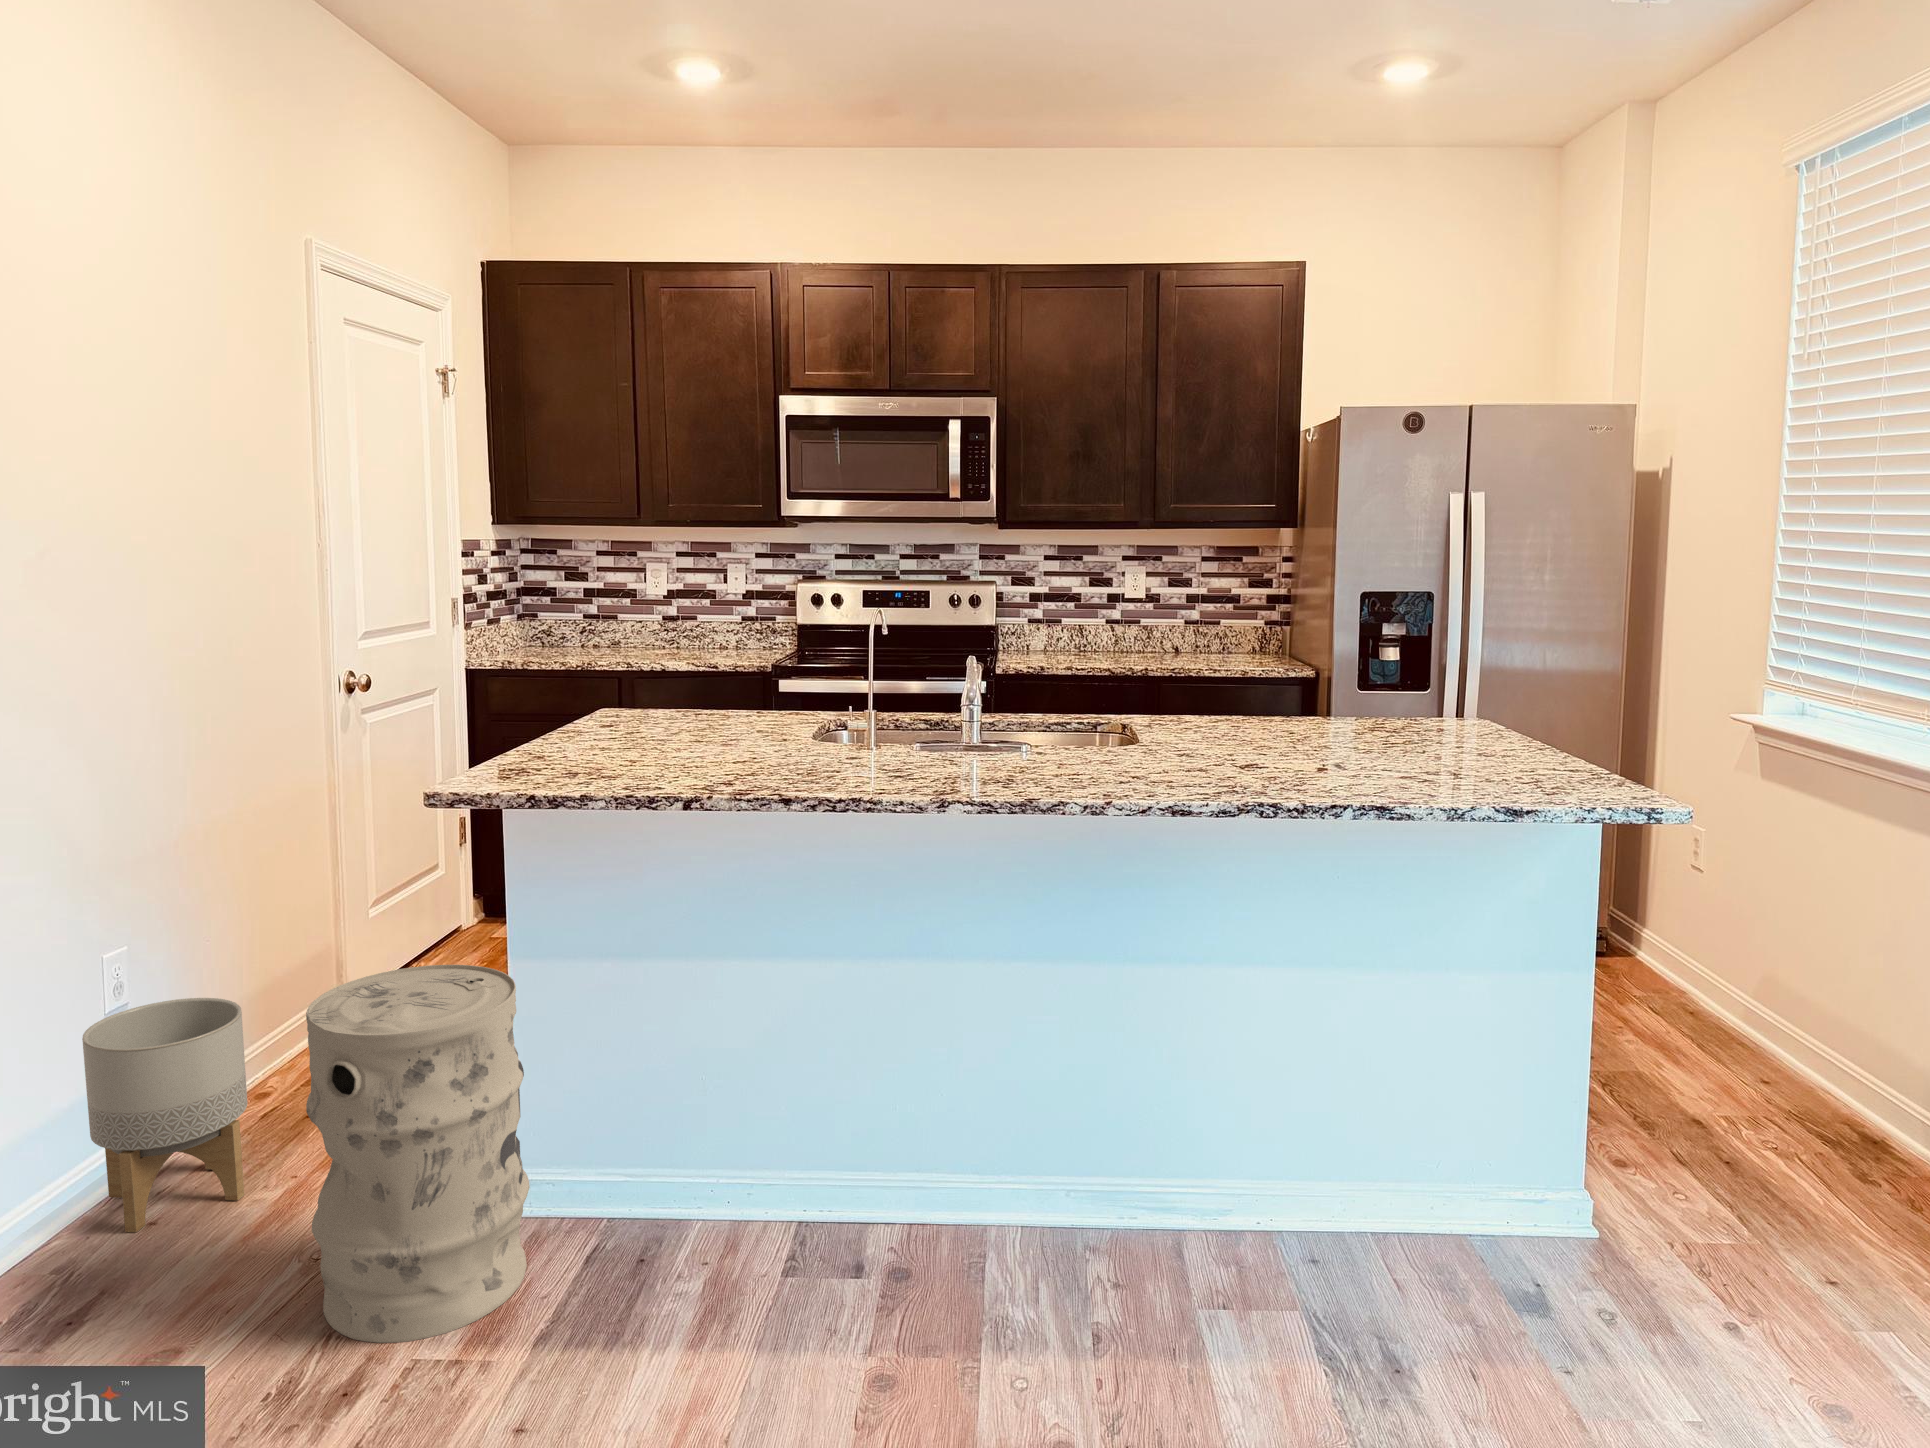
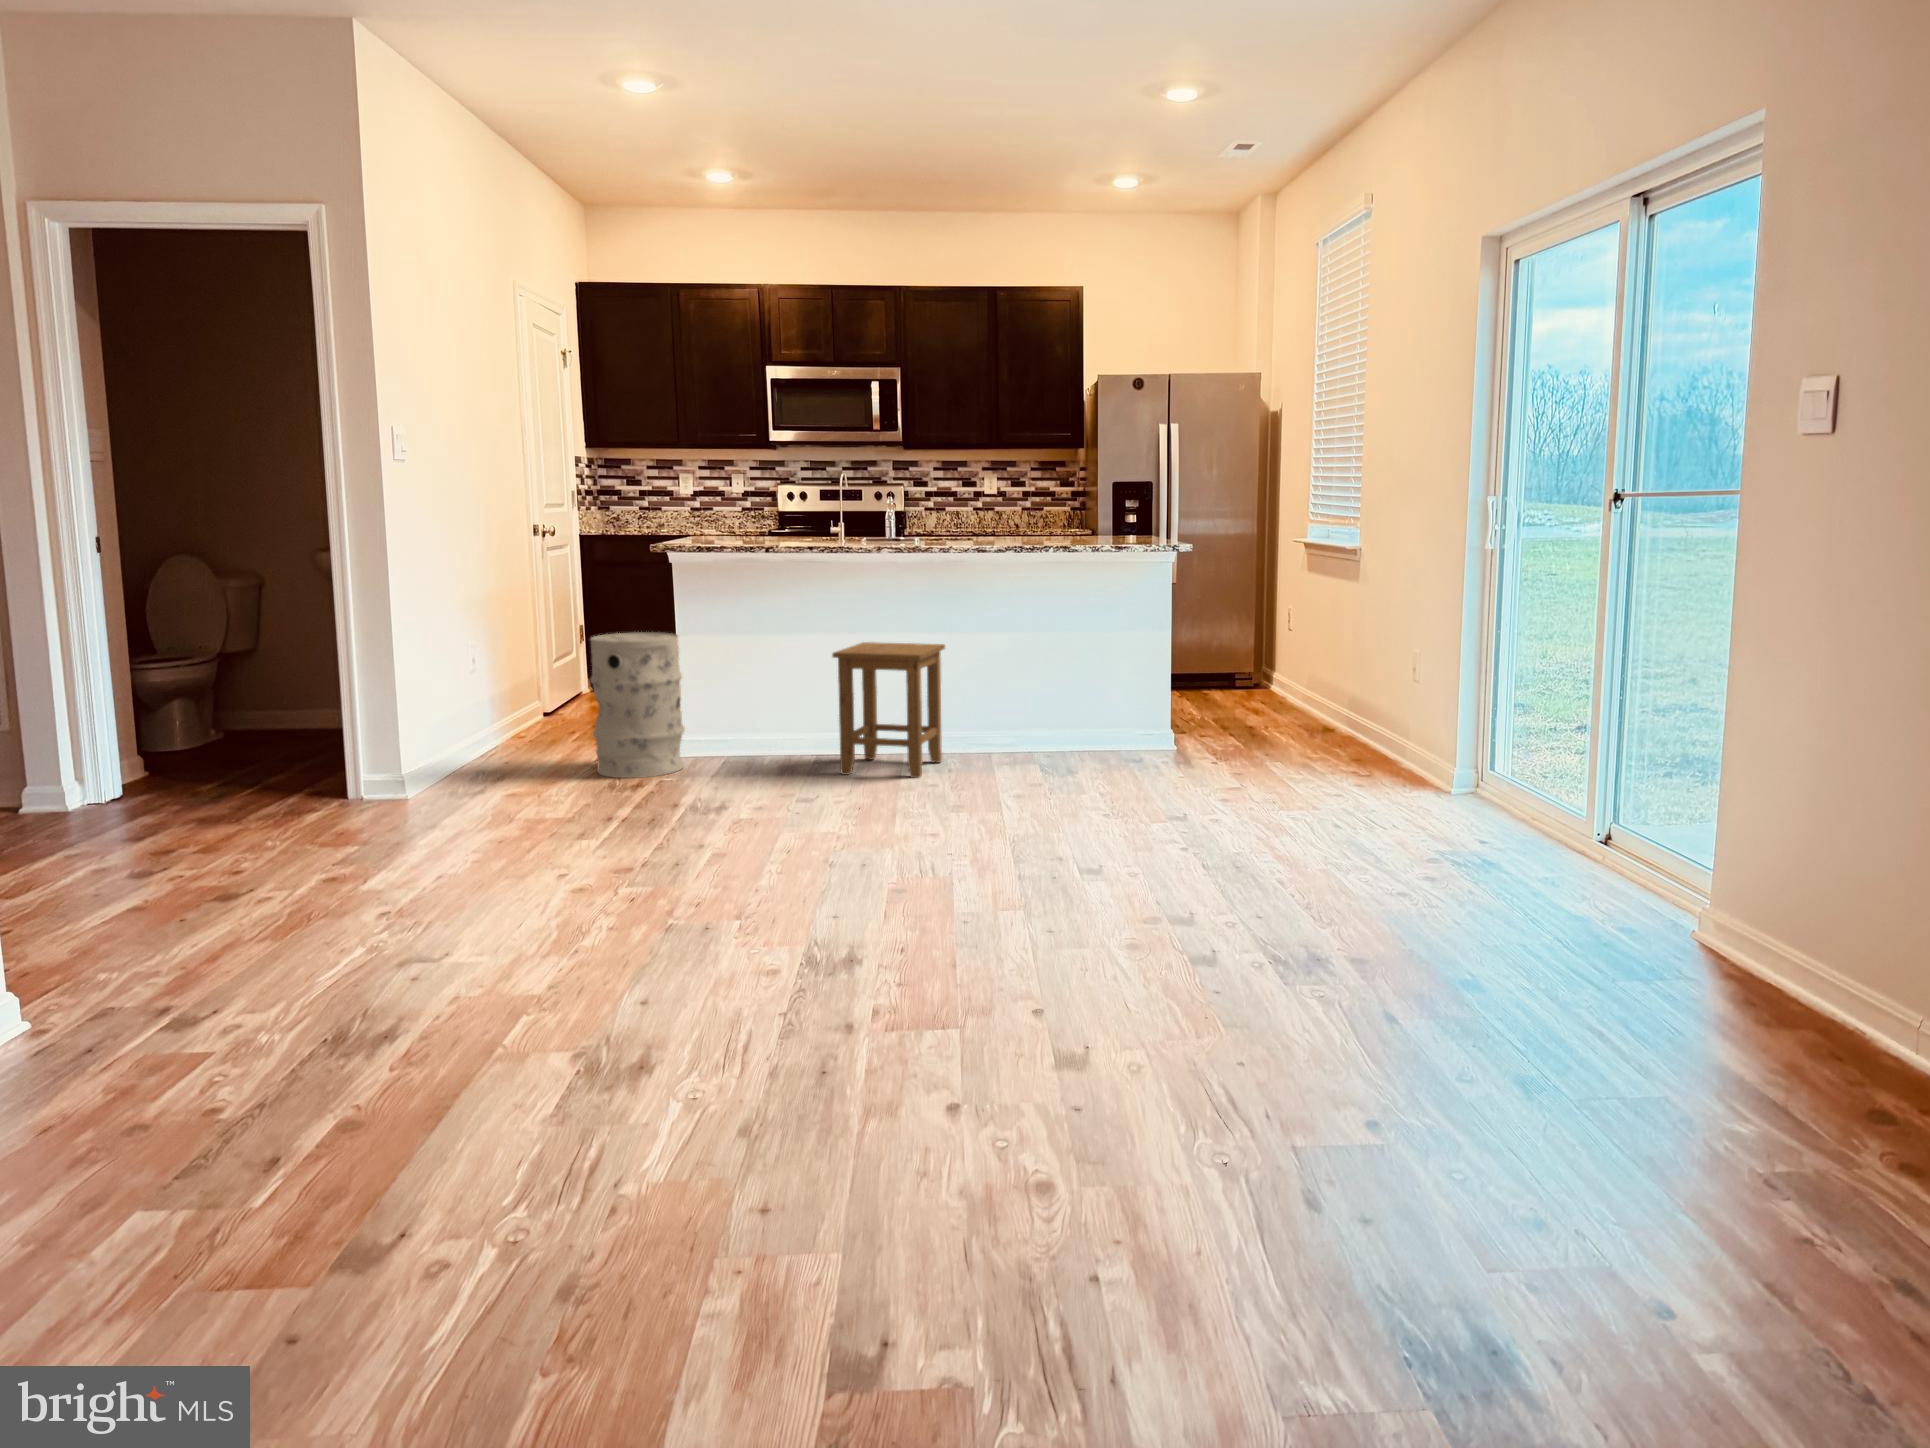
stool: none [853,997,1113,1391] -> present [832,642,945,778]
planter: present [82,998,248,1233] -> none [460,667,534,764]

